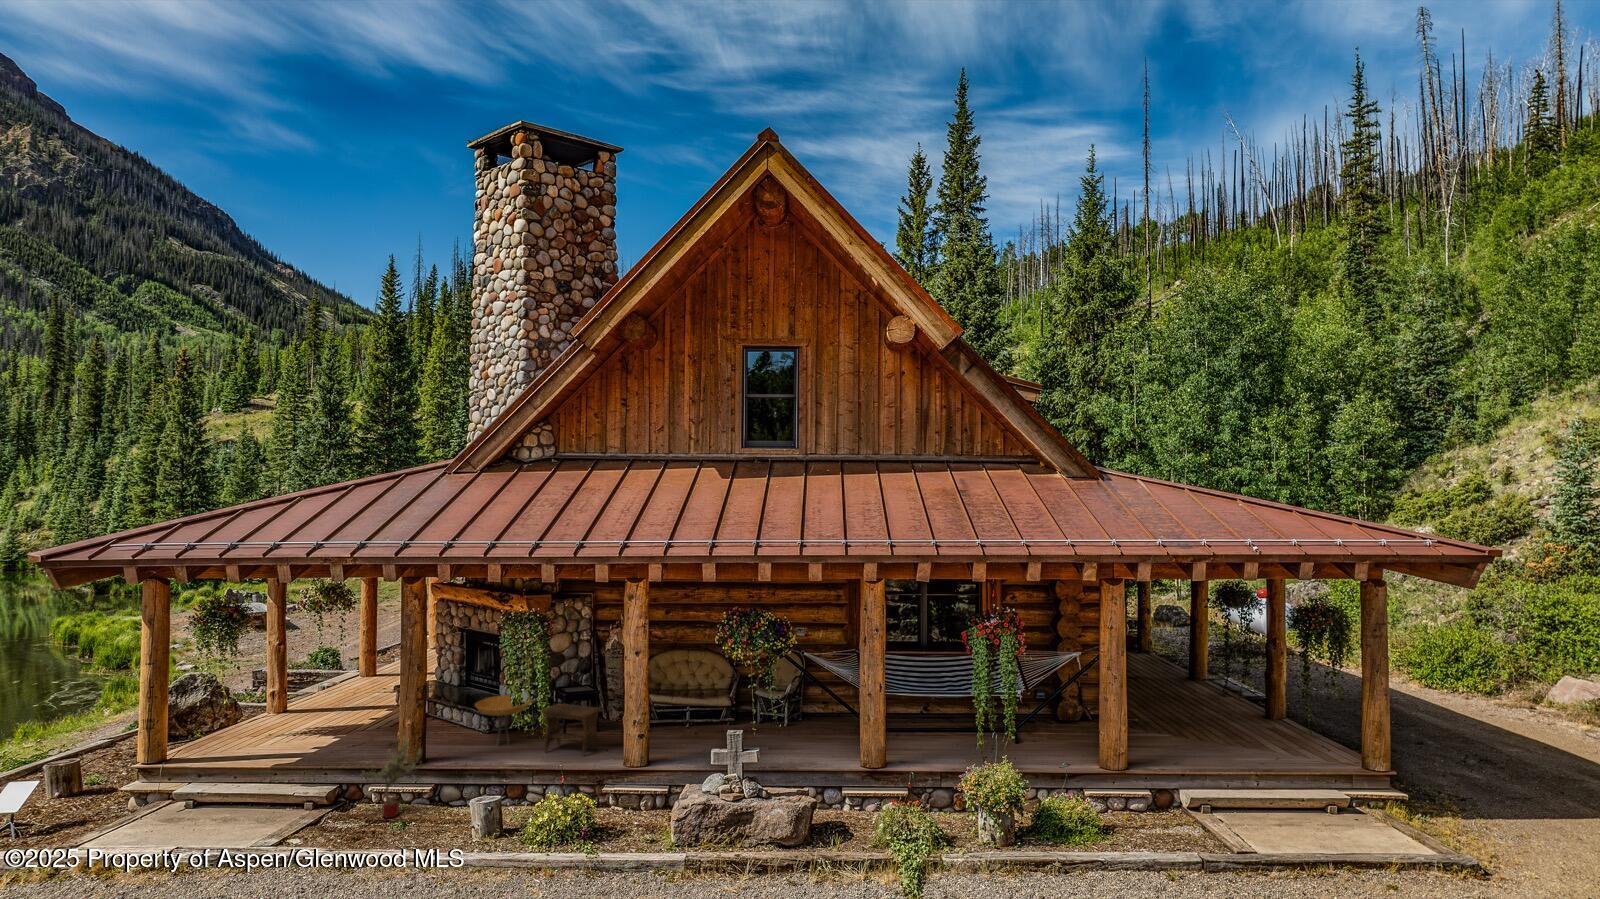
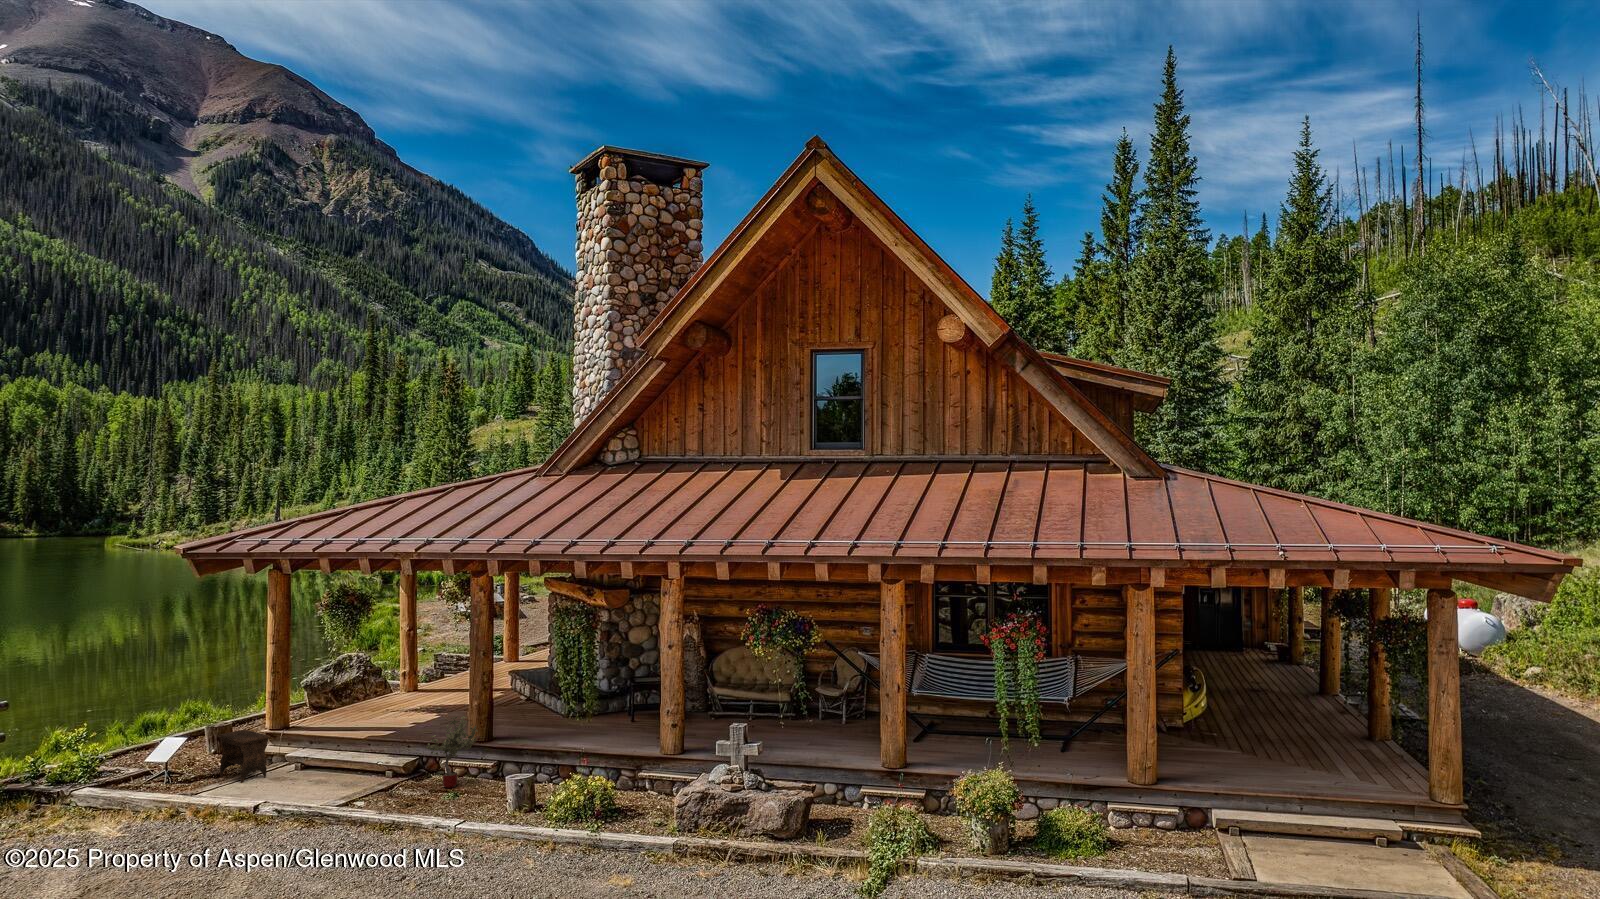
side table: present [475,695,532,746] -> none [537,687,590,734]
footstool: present [542,704,601,756] -> present [217,729,271,783]

